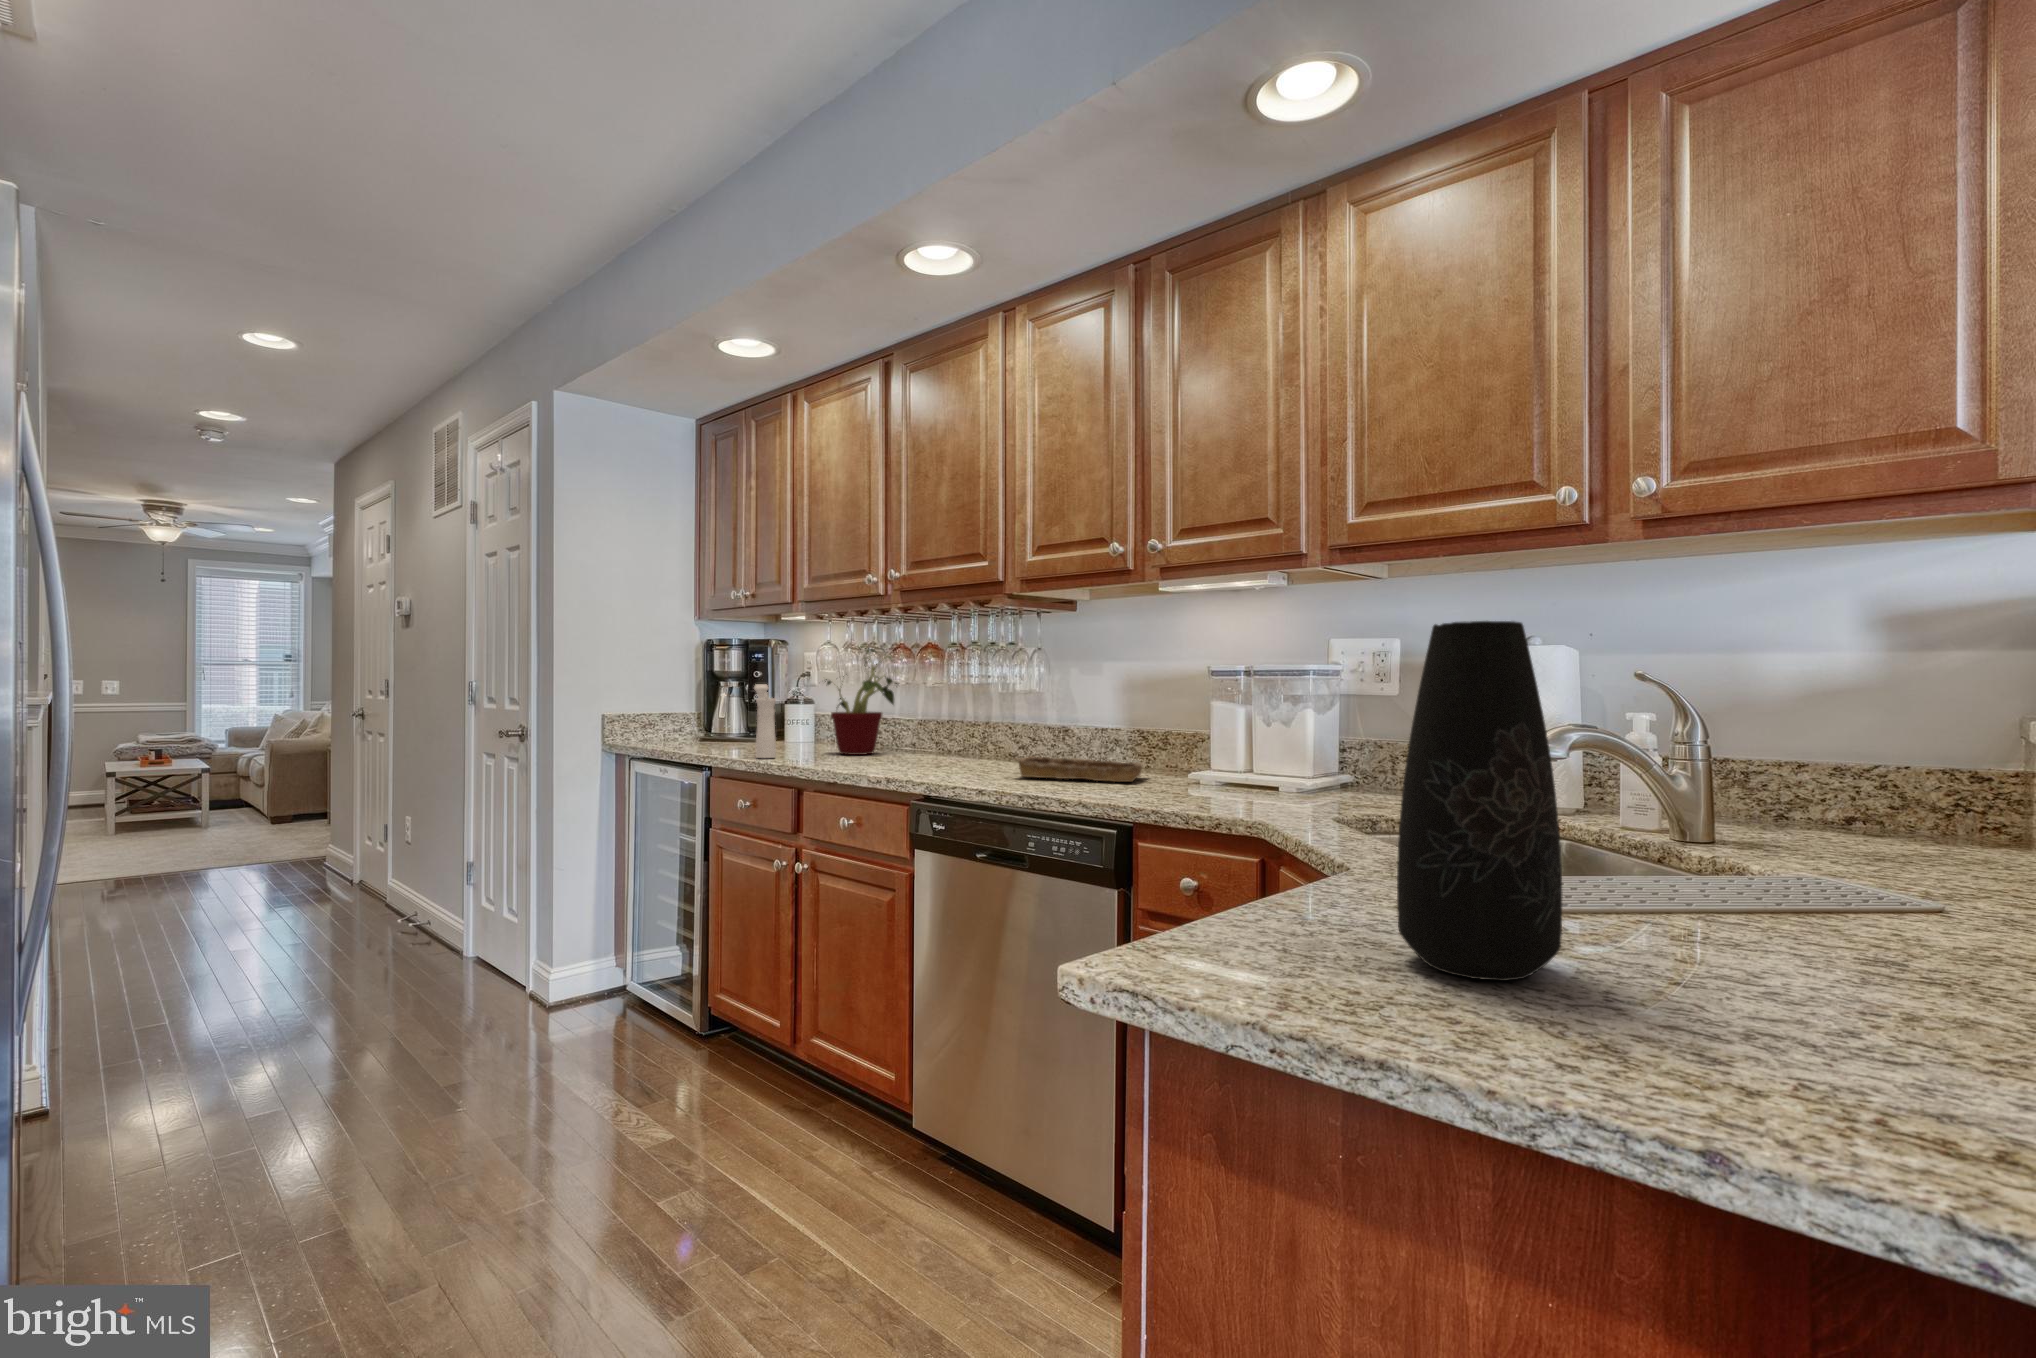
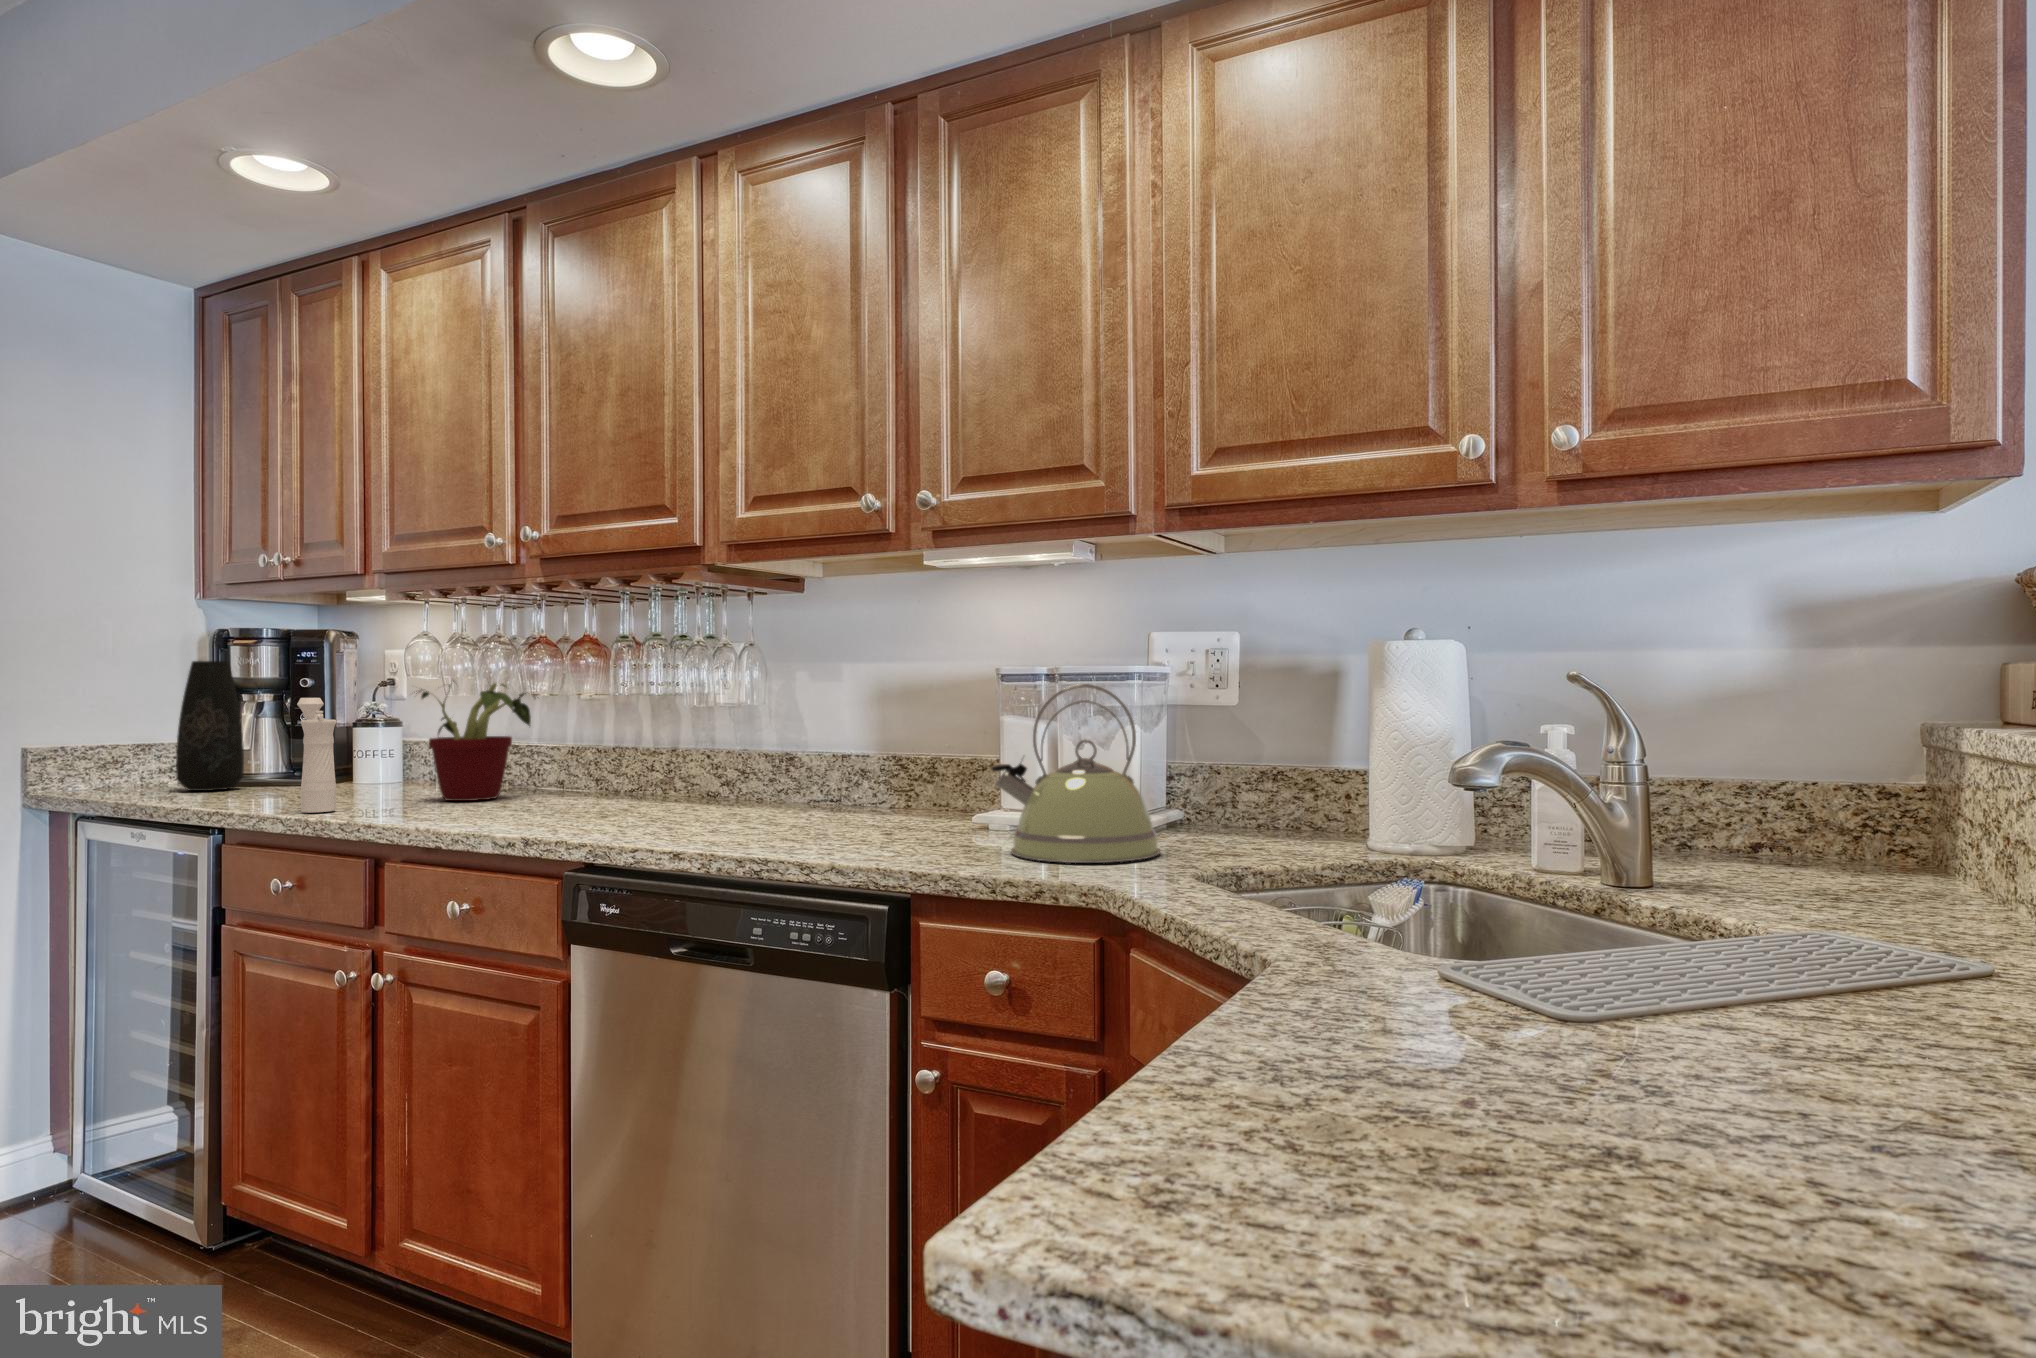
vase: present [1397,621,1562,981] -> present [176,661,244,791]
kettle: none [1195,678,1322,808] -> present [991,684,1160,863]
tray: present [1018,756,1143,782] -> none [721,796,914,829]

